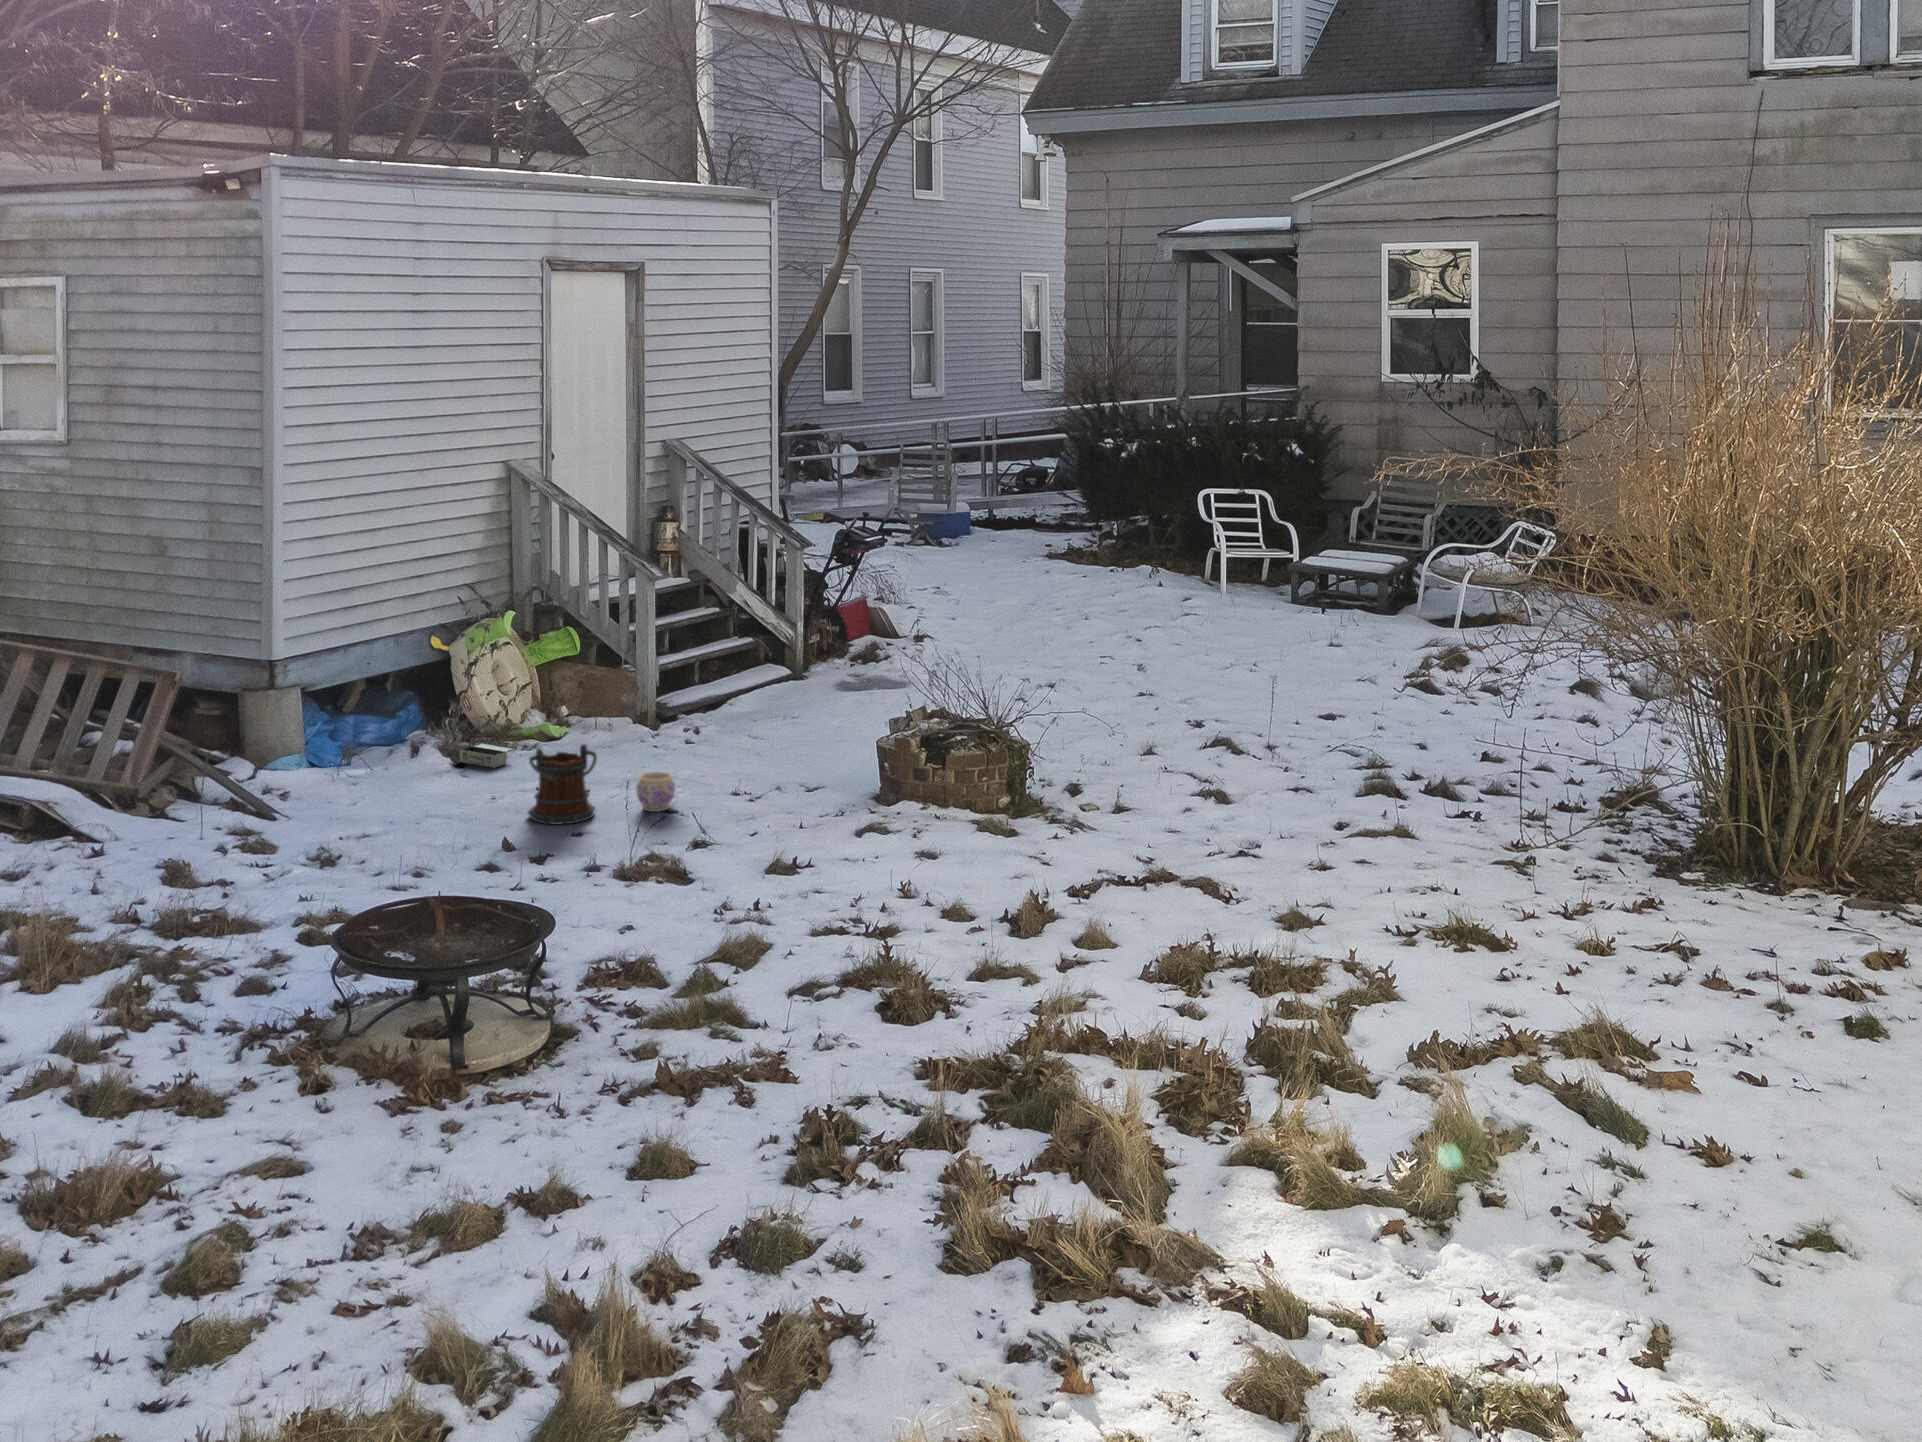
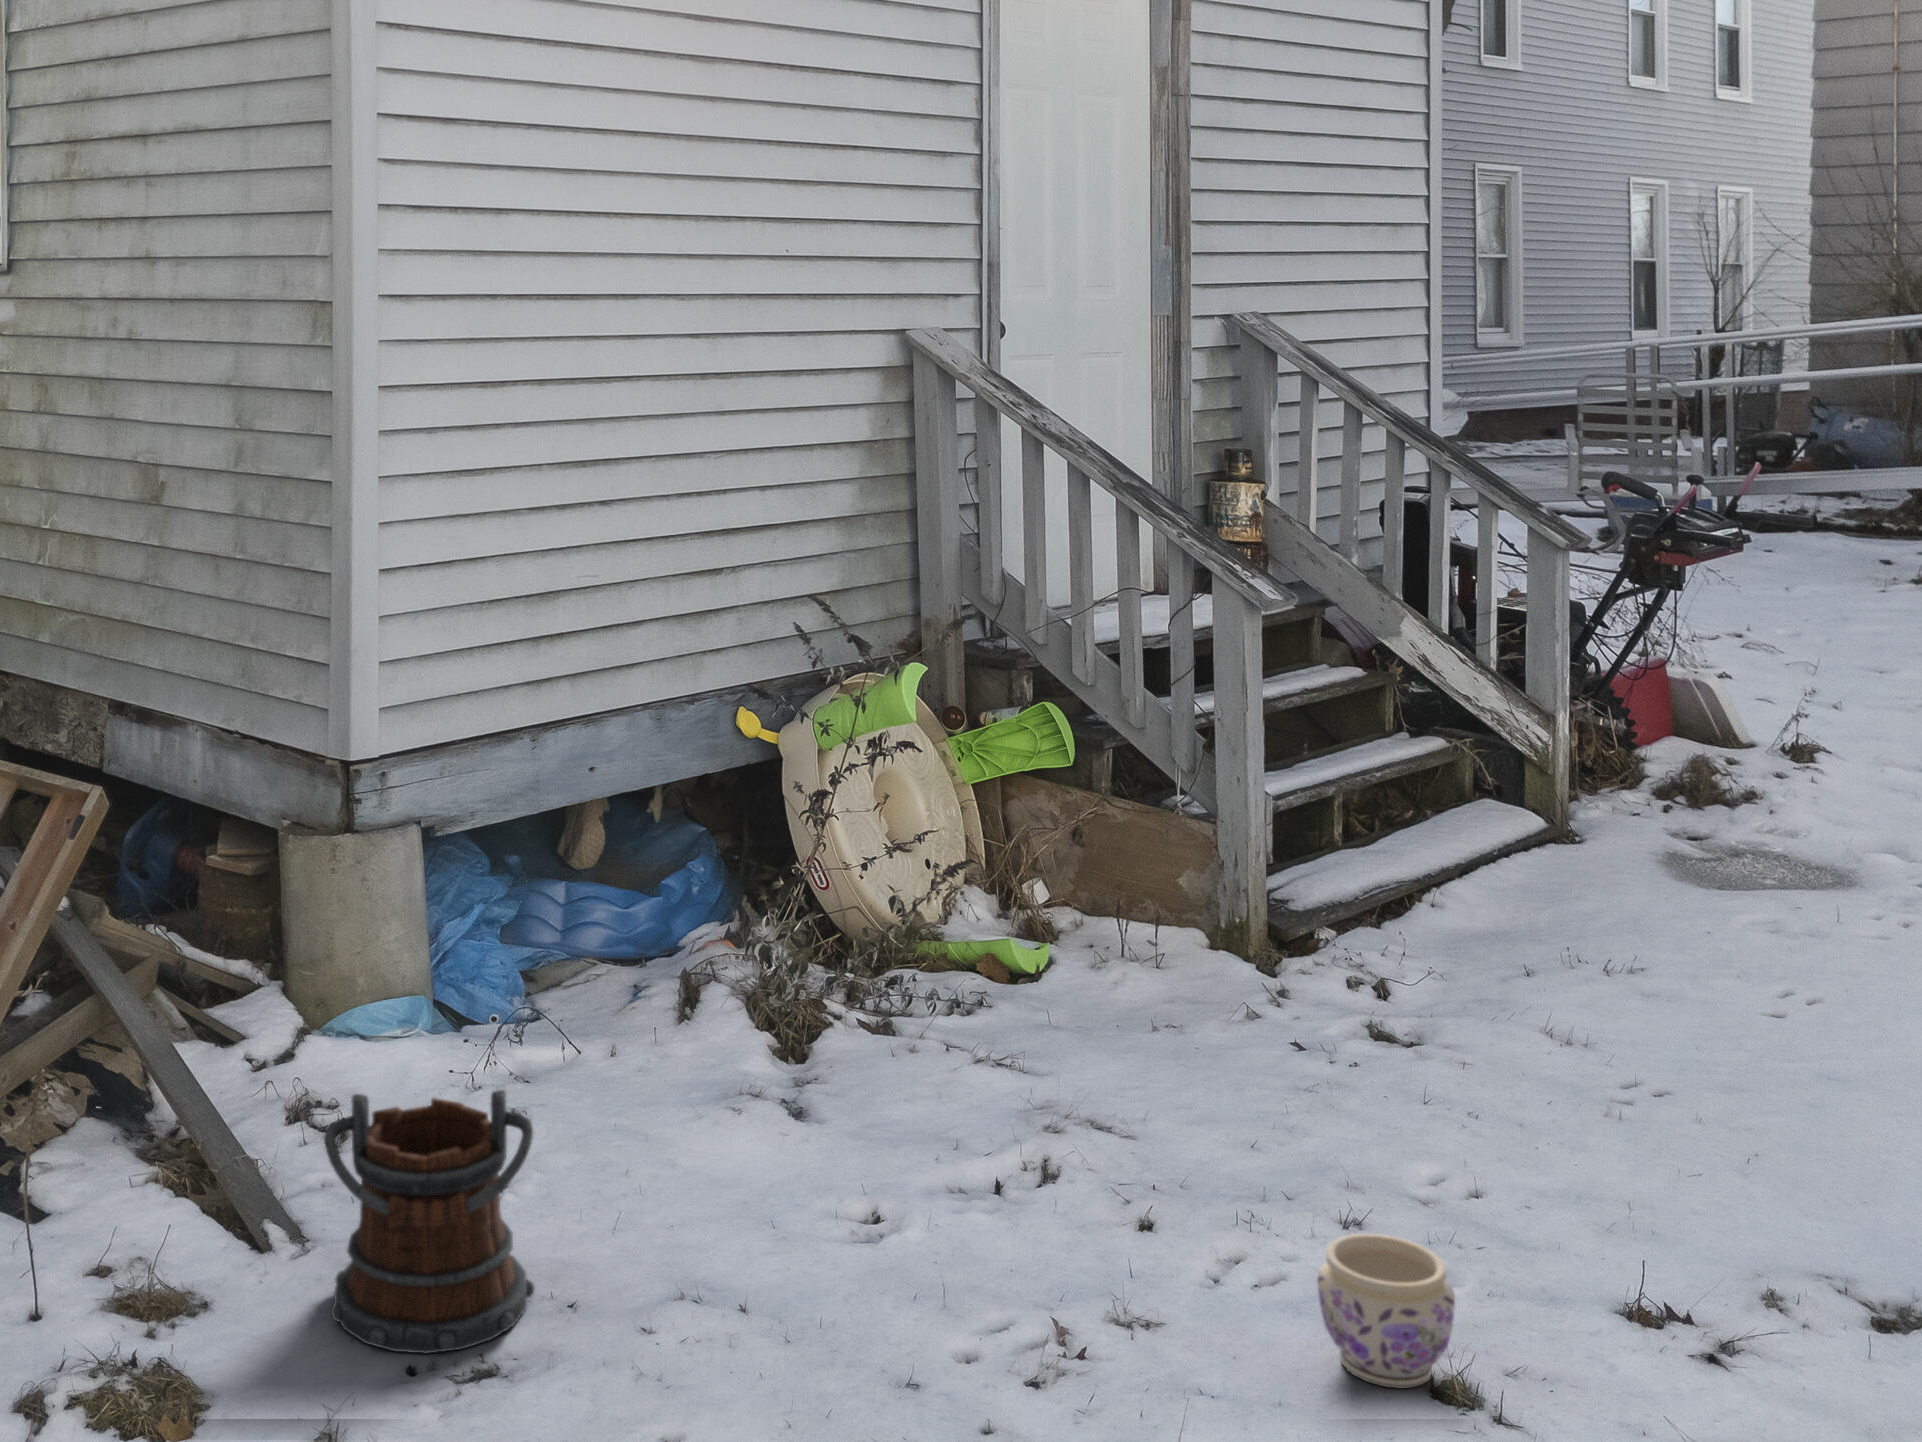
toolbox: present [460,742,517,768] -> none [786,994,932,1082]
bucket: present [528,744,597,824] -> present [324,1090,535,1354]

